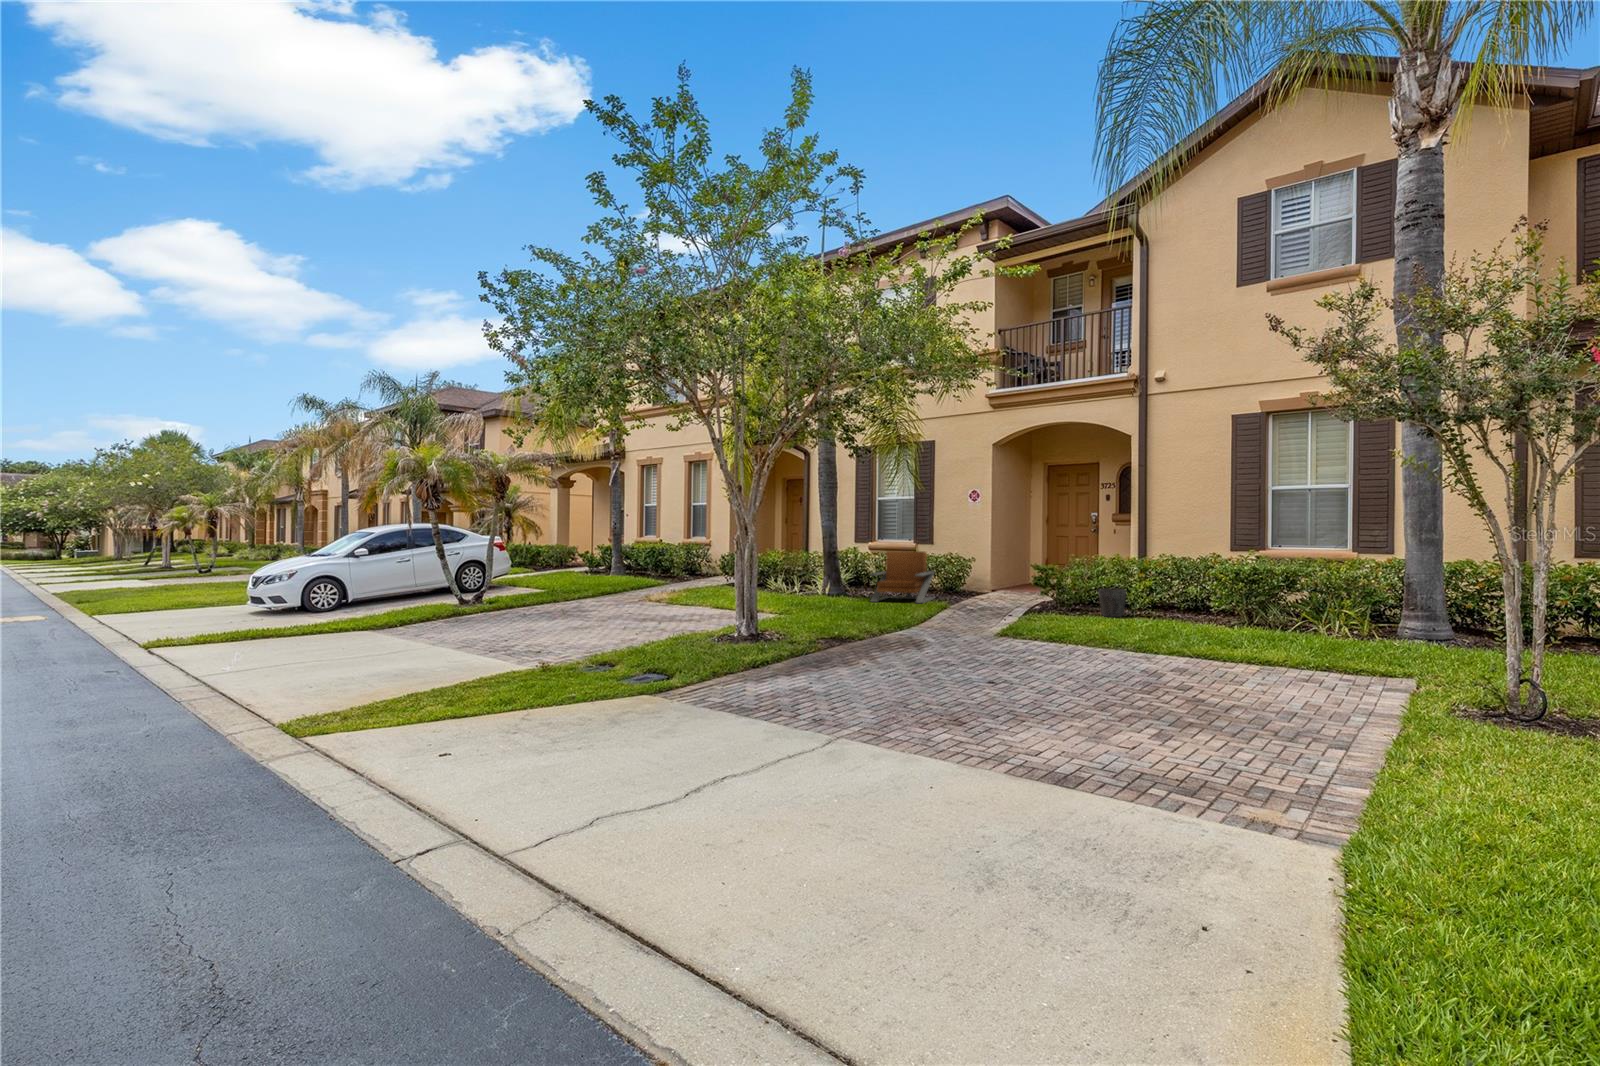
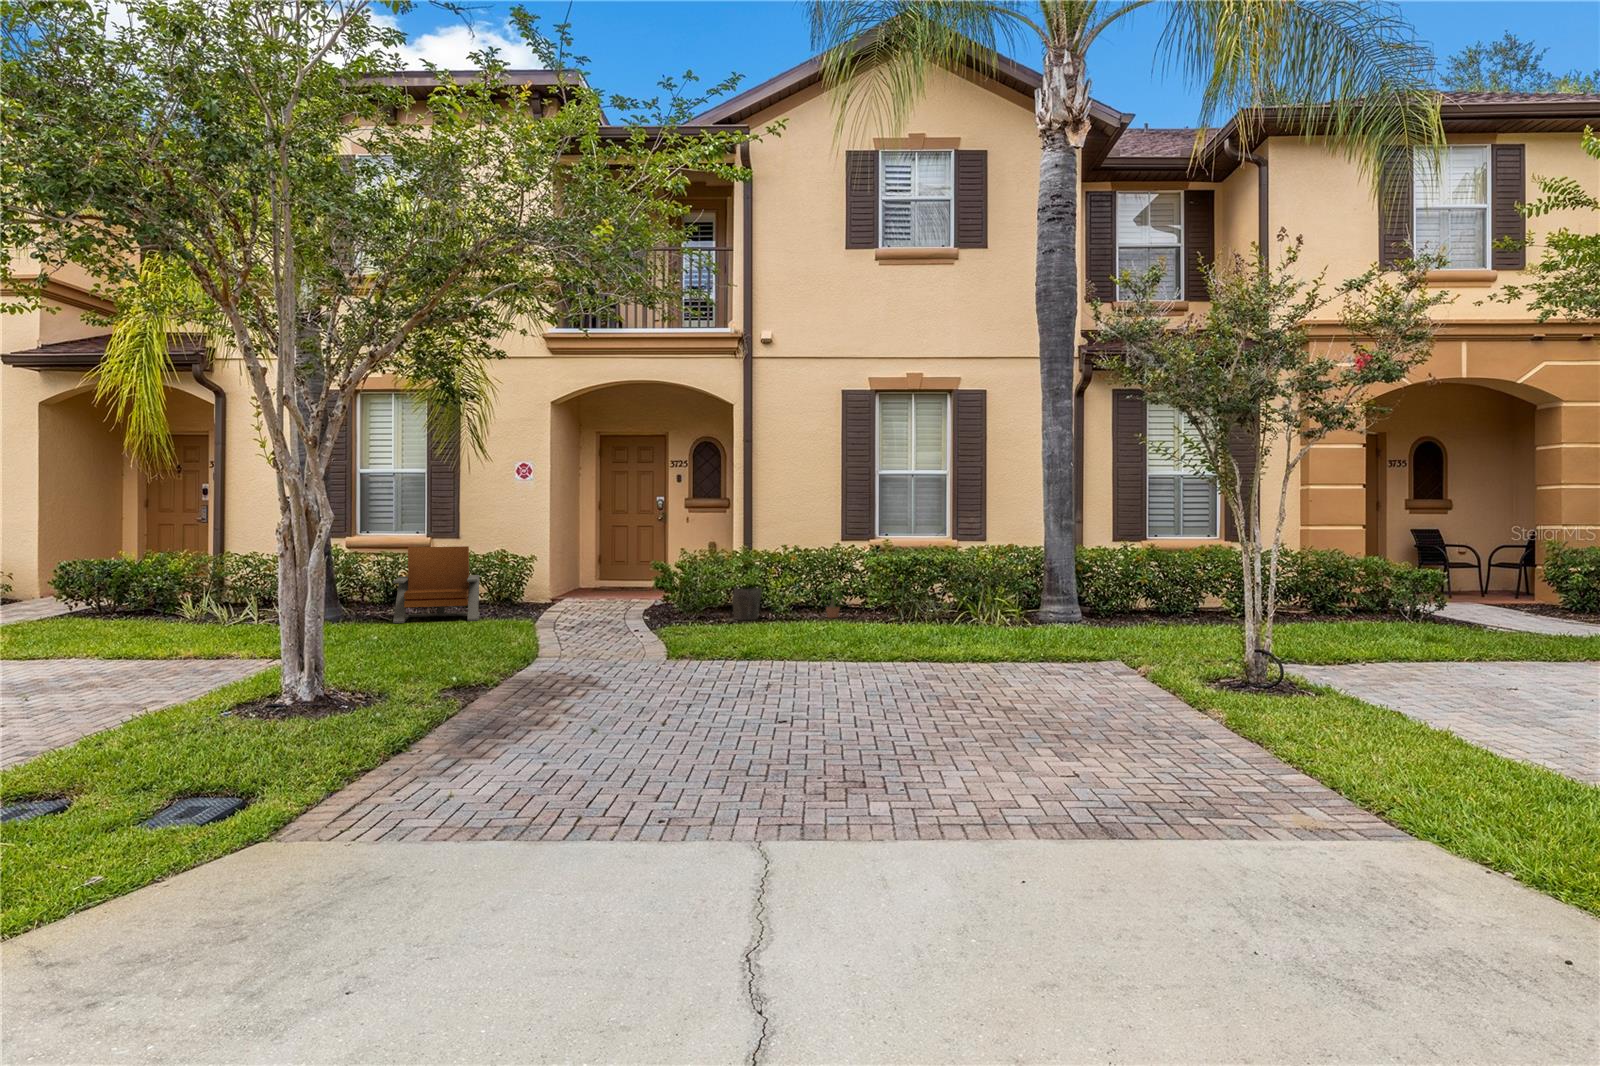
potted plant: none [1175,596,1206,620] -> present [822,591,843,618]

